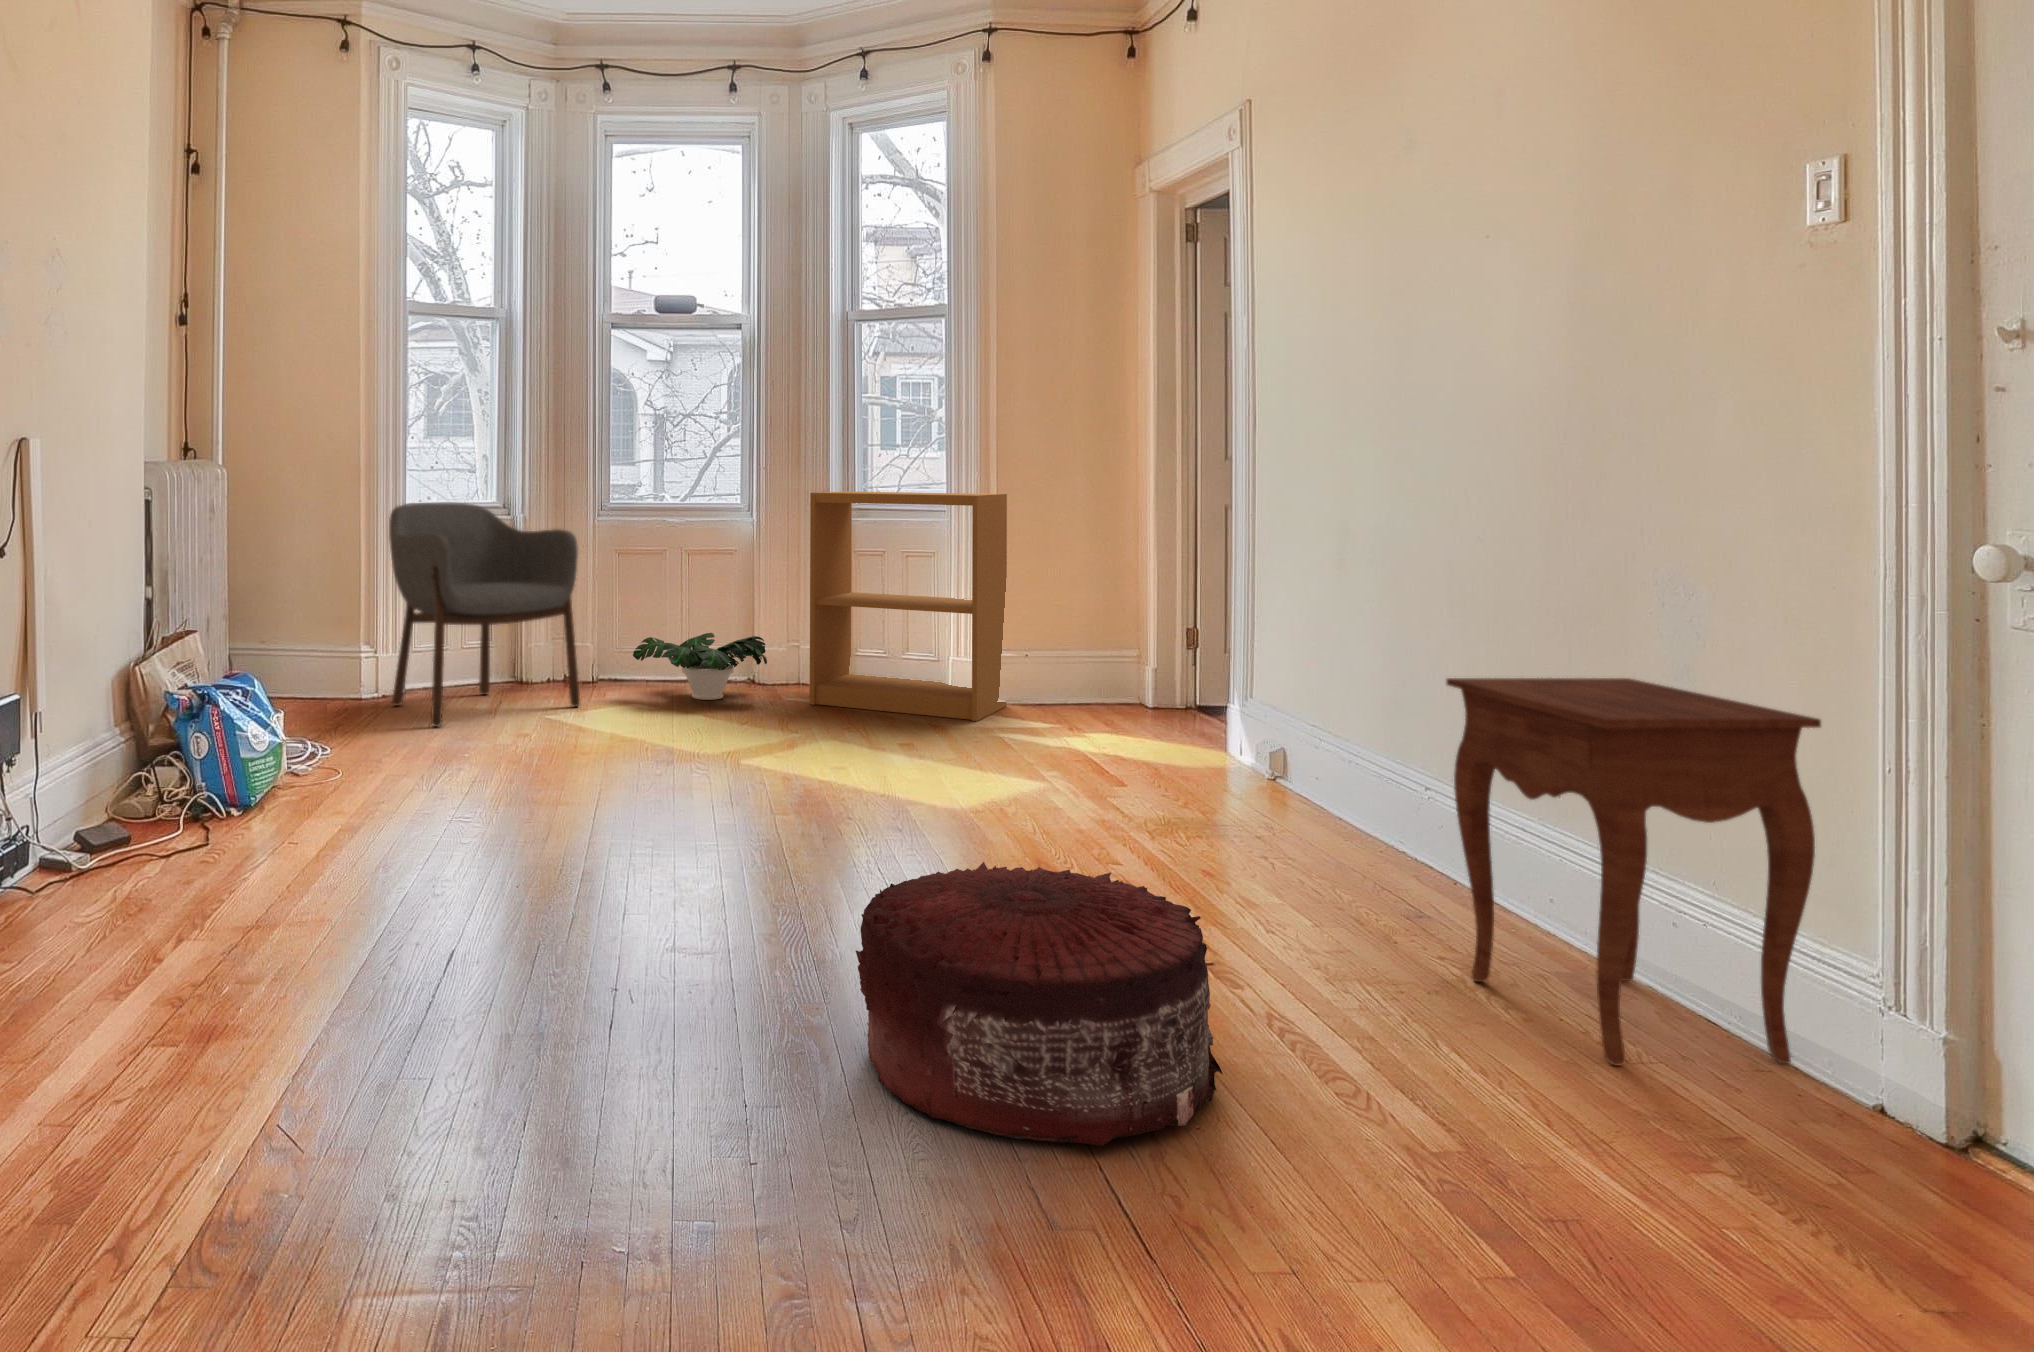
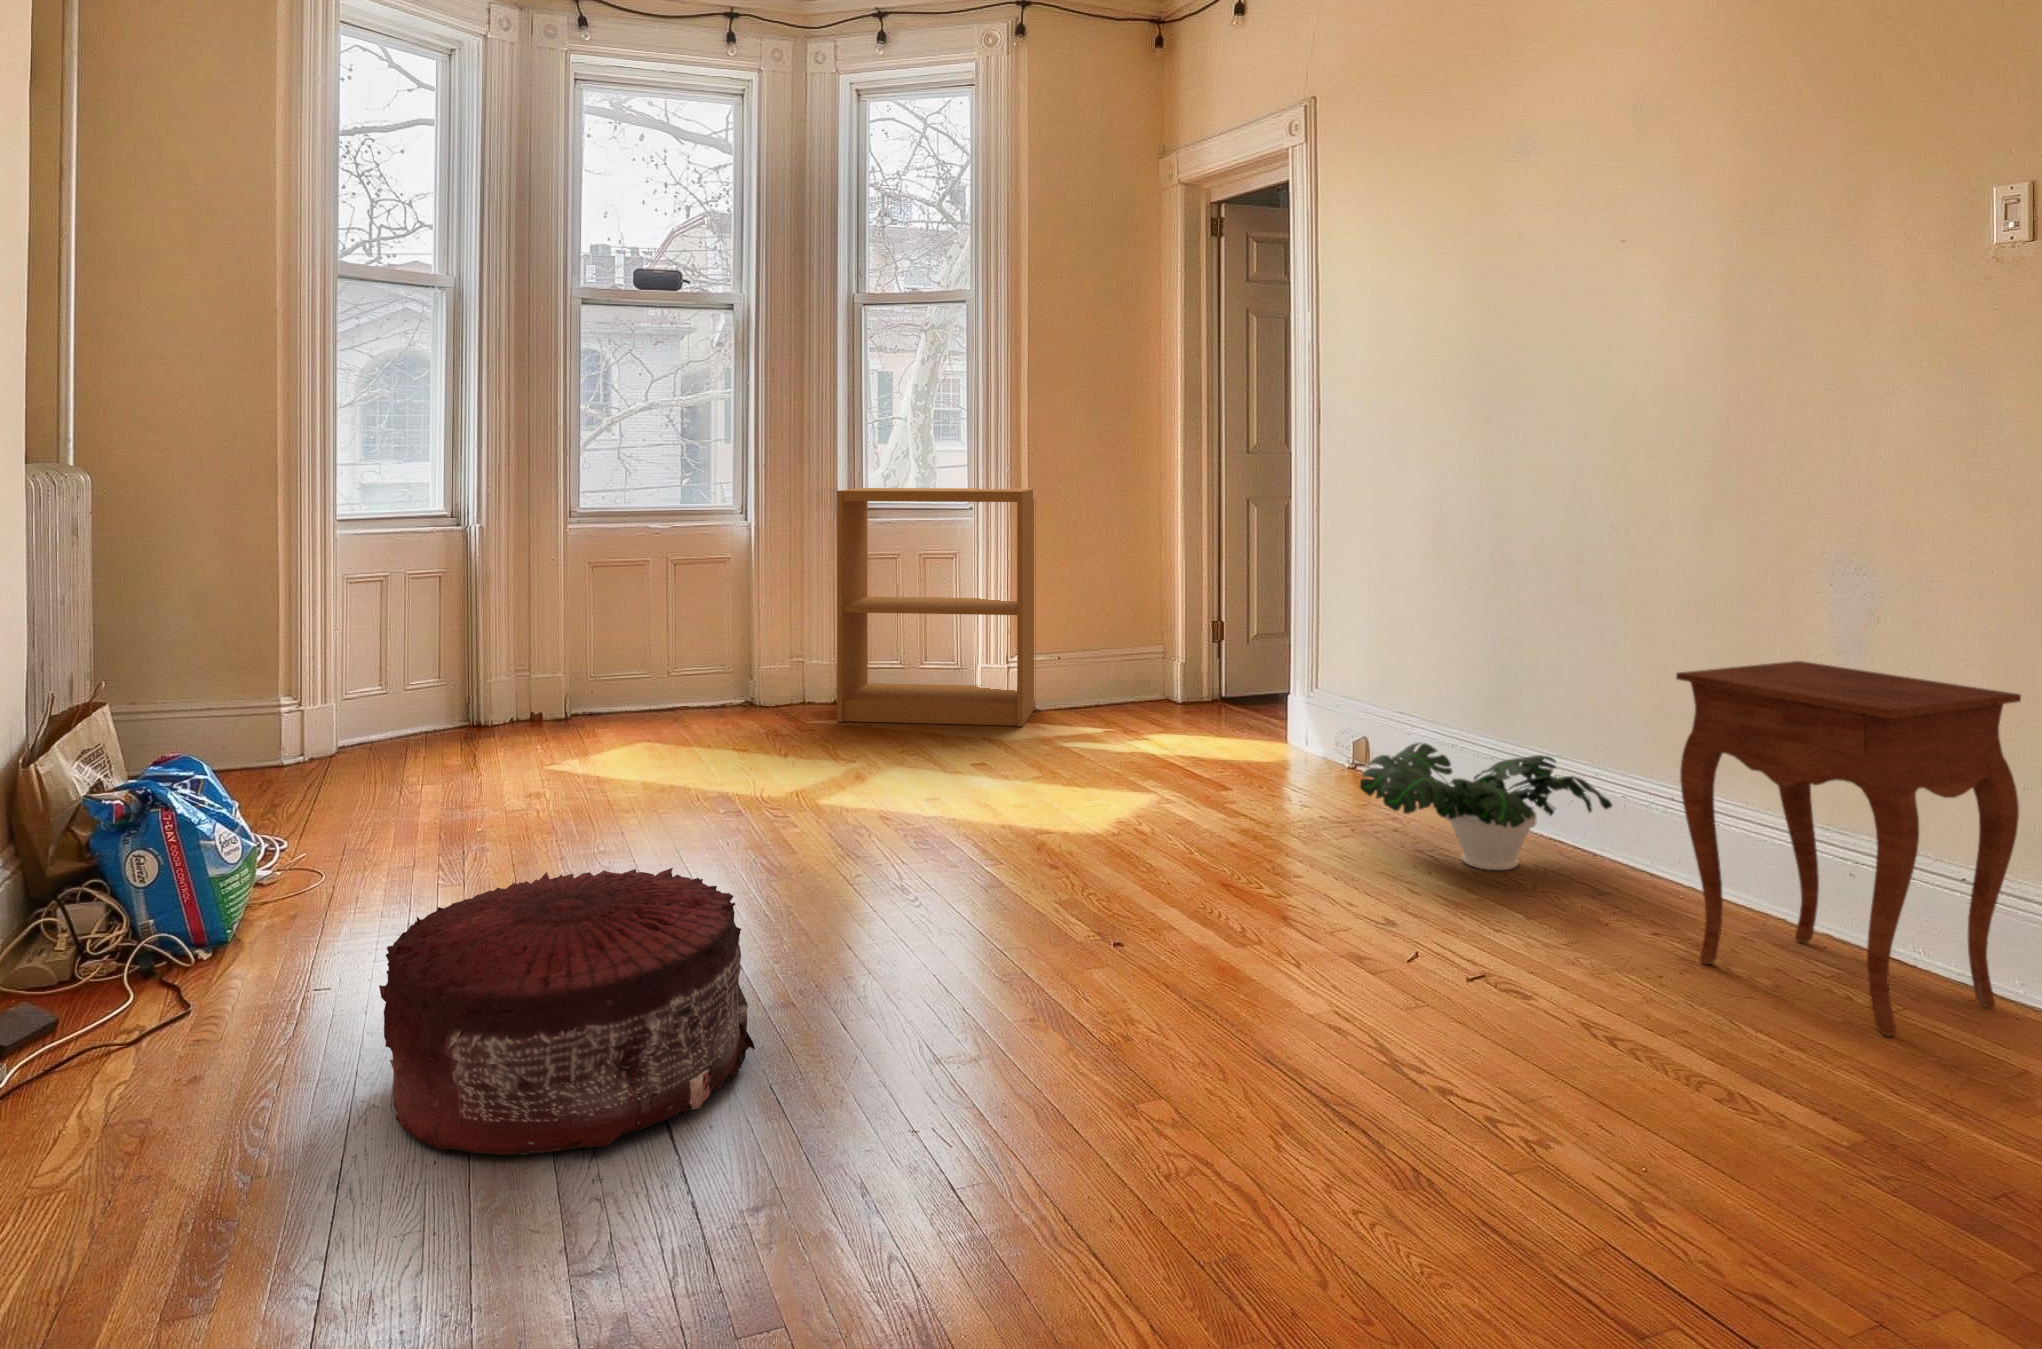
armchair: present [389,502,580,727] -> none [323,510,577,792]
potted plant: present [633,633,767,700] -> present [1360,743,1612,870]
pouf: present [856,862,1223,1146] -> present [379,868,755,1155]

